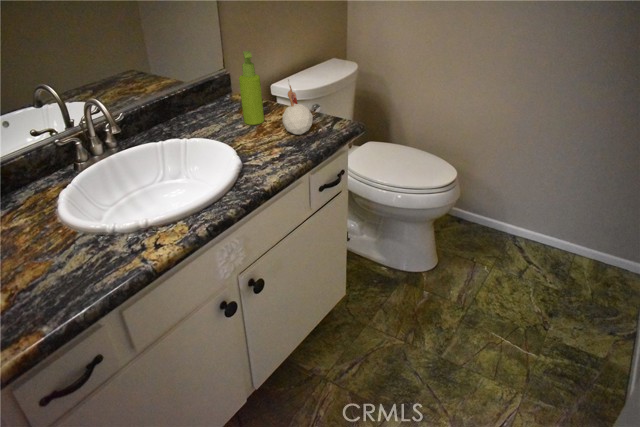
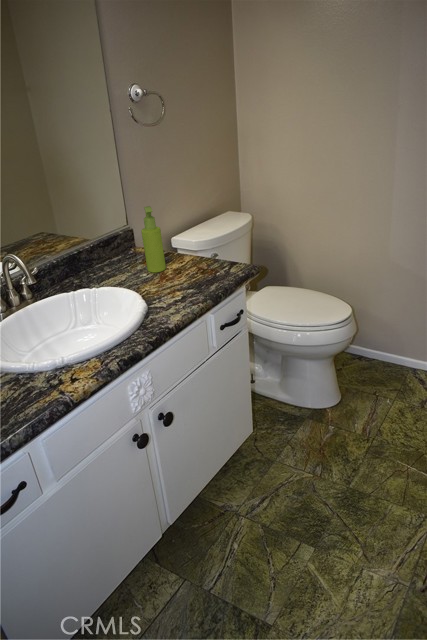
candle: present [283,80,313,134] -> none [183,229,210,278]

